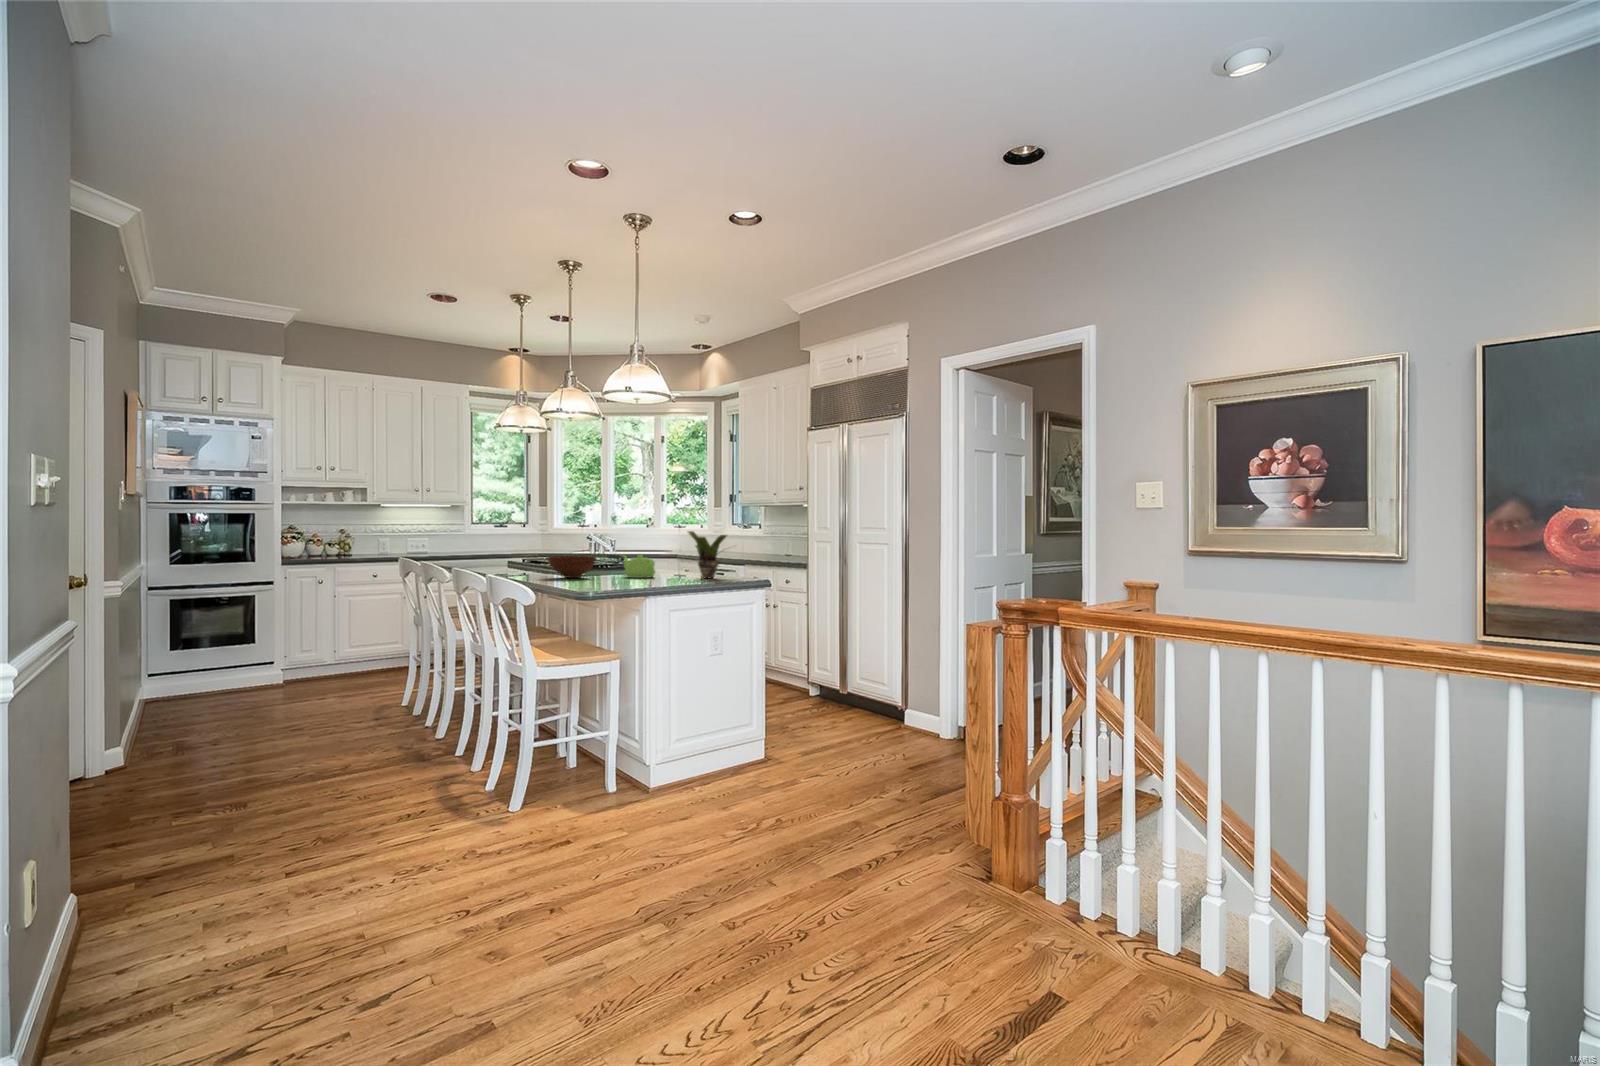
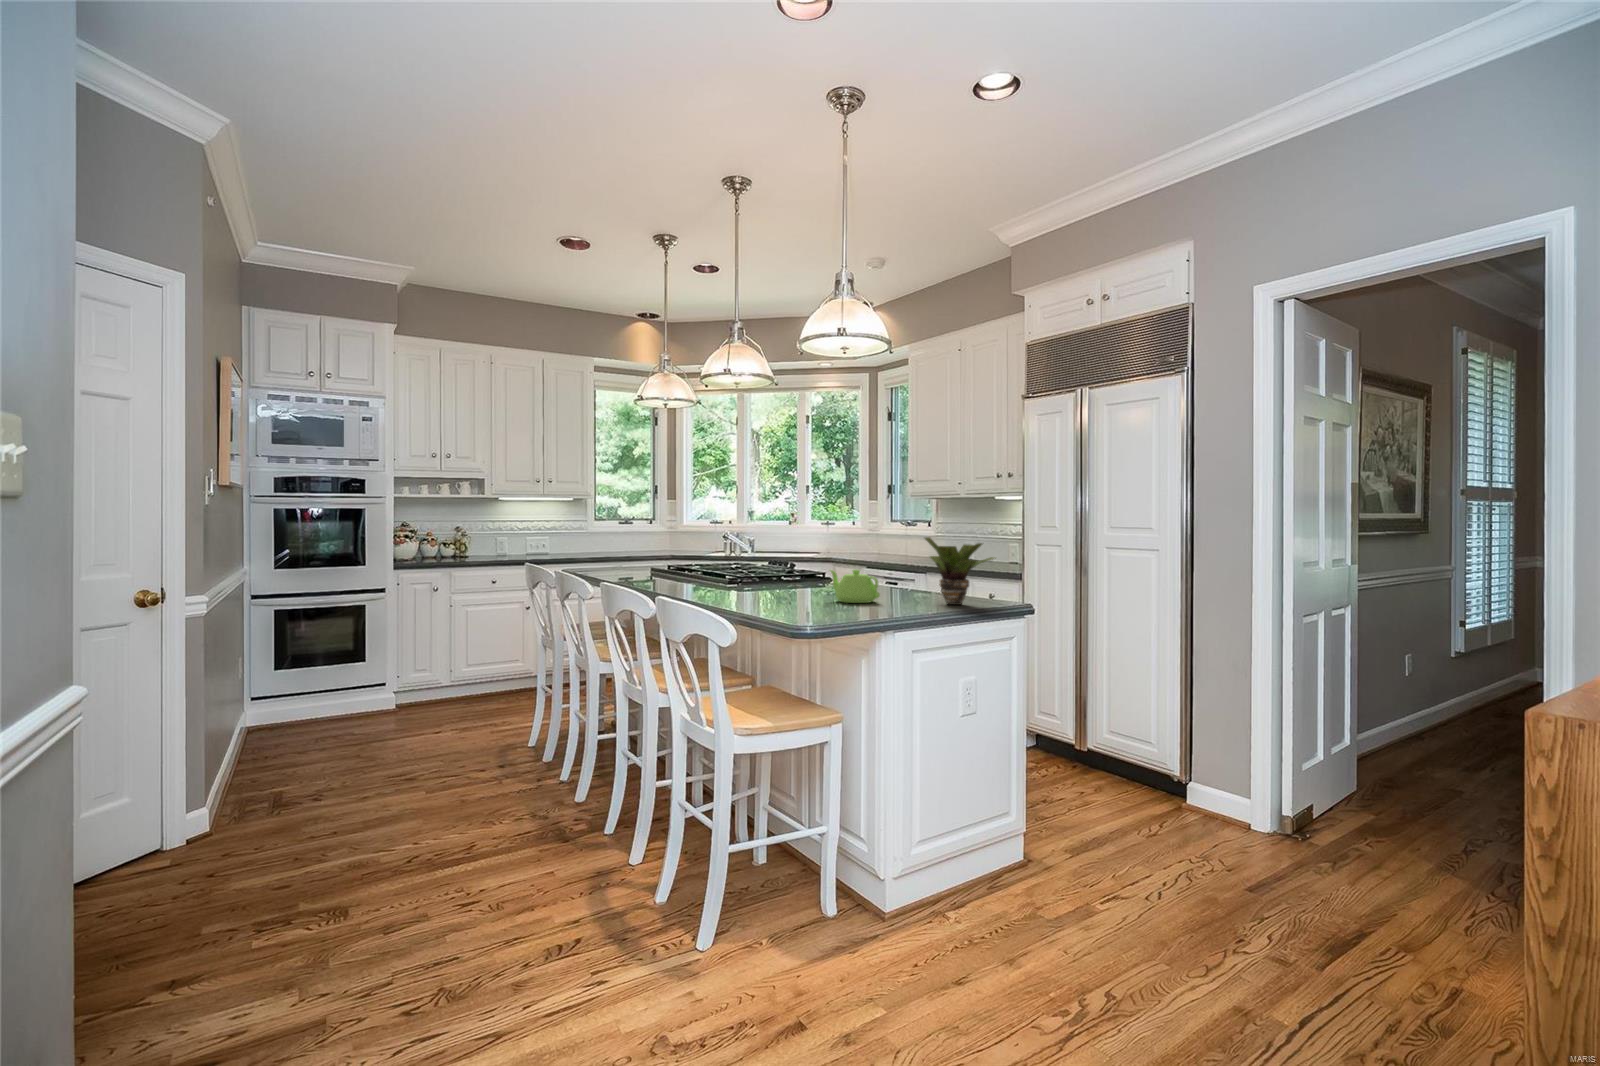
bowl: present [548,556,596,578] -> none [734,571,798,603]

